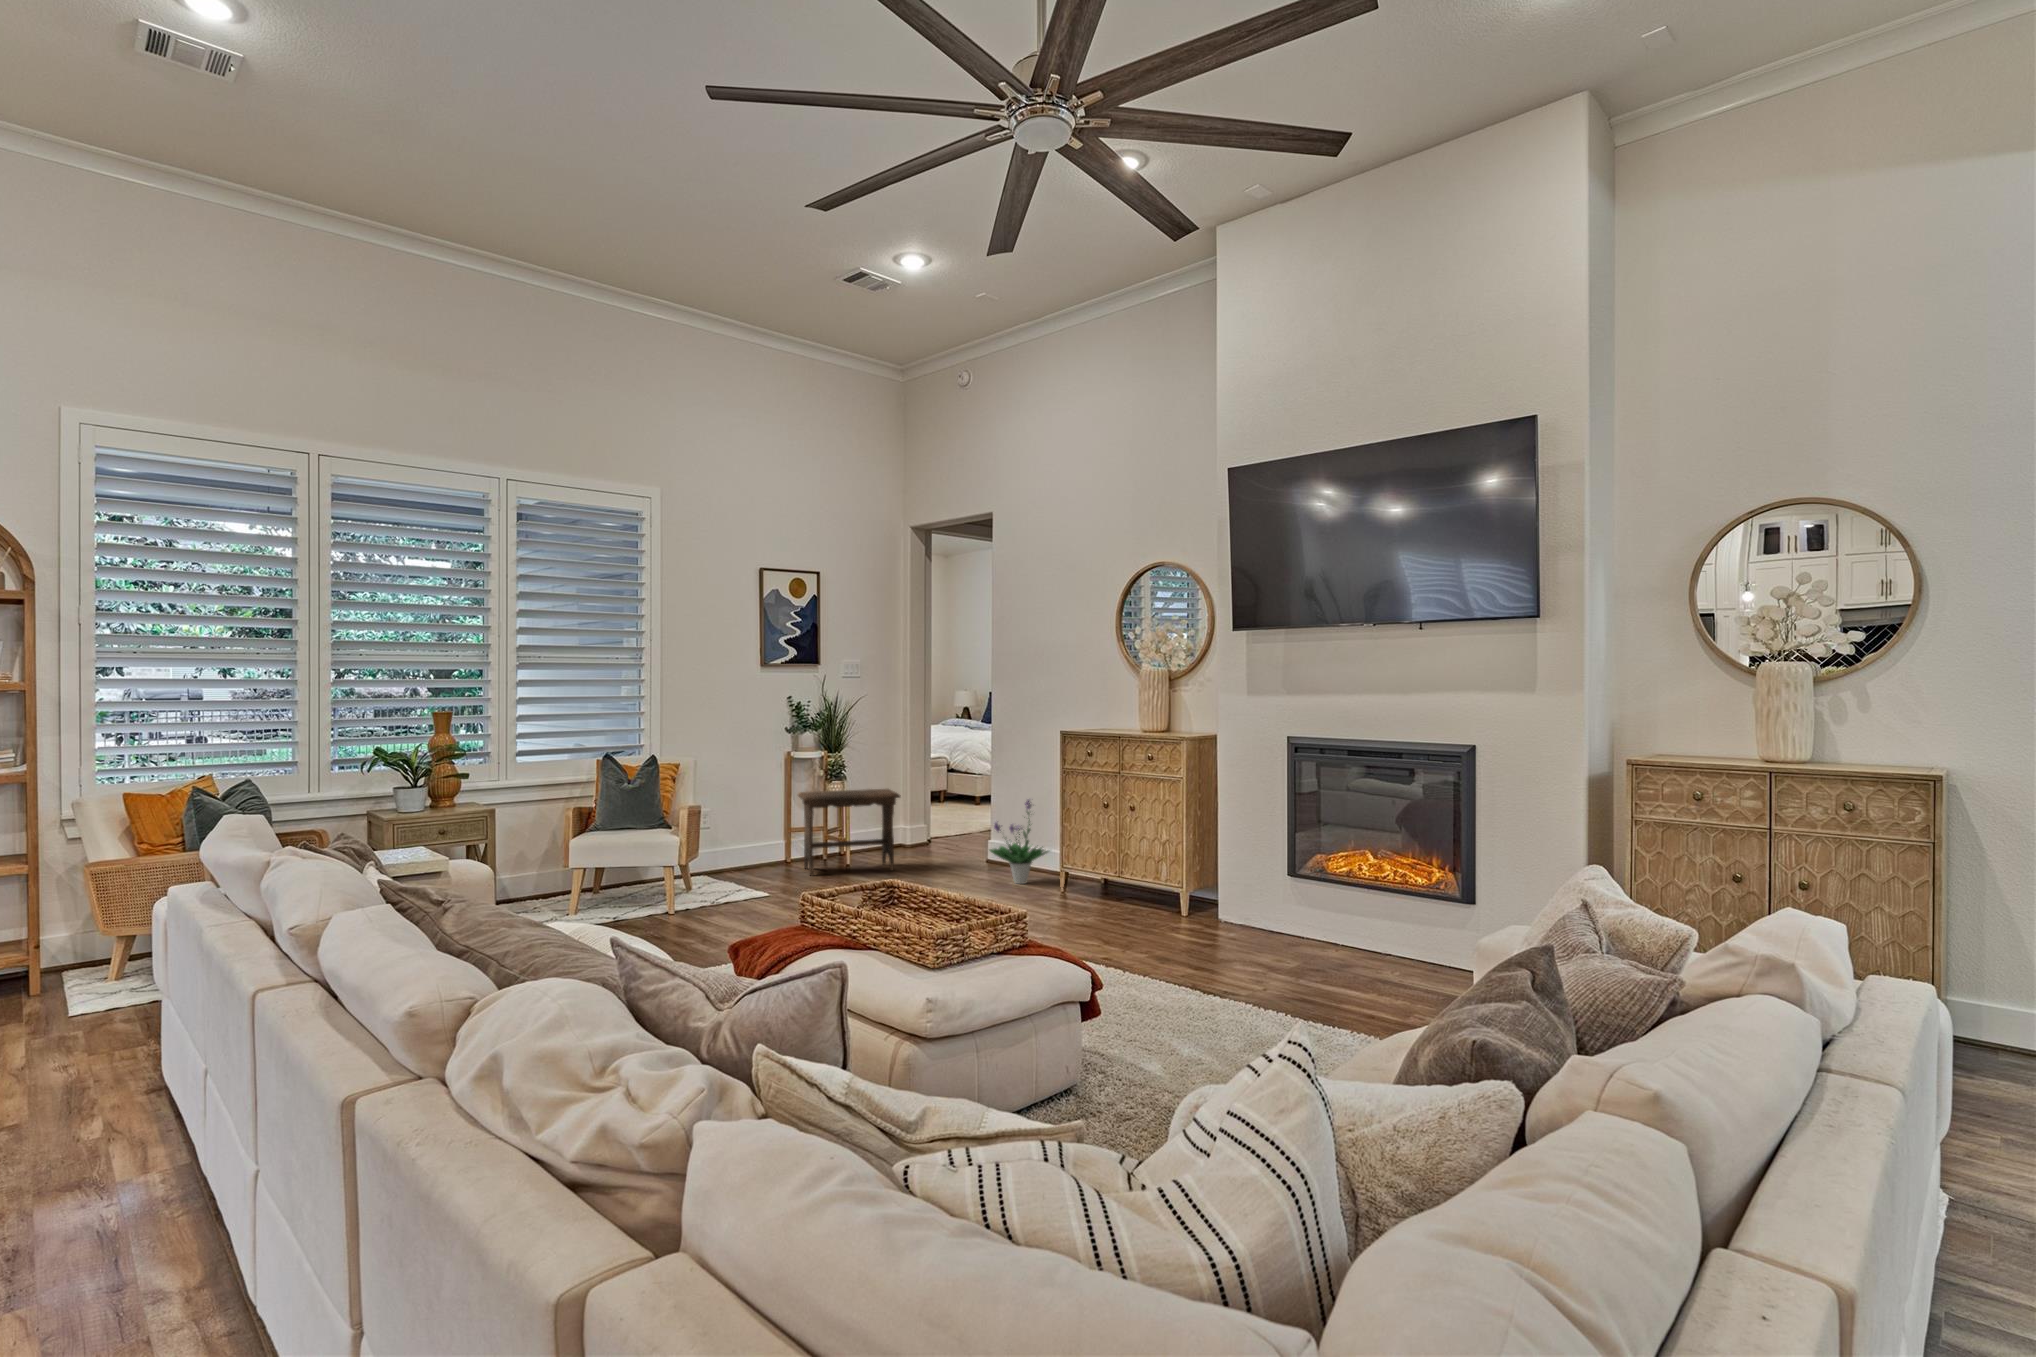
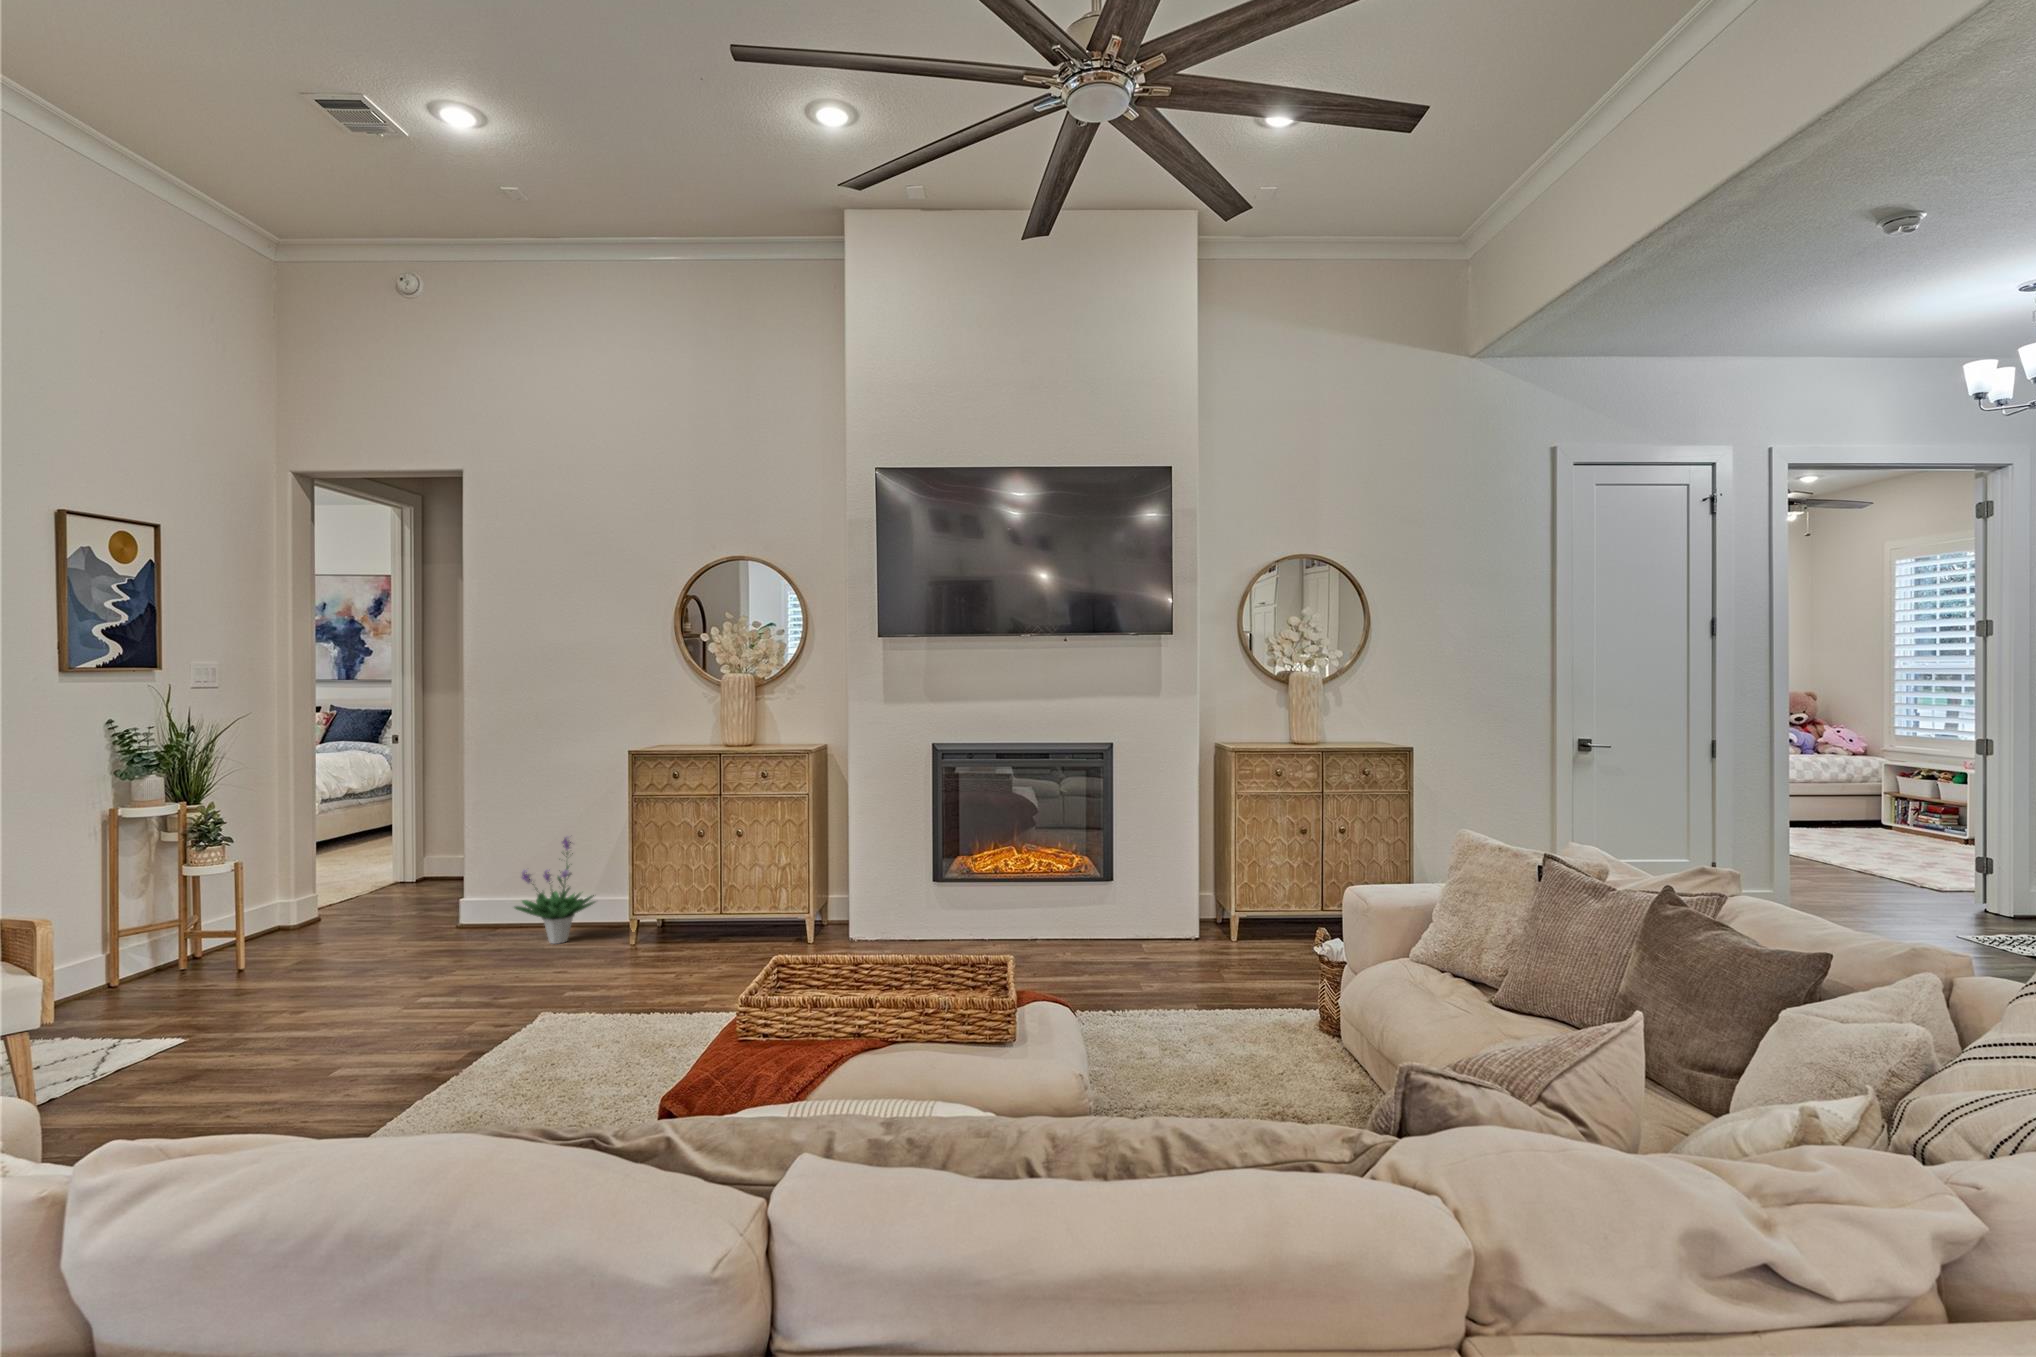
footstool: present [798,789,900,876] -> none [152,846,354,996]

